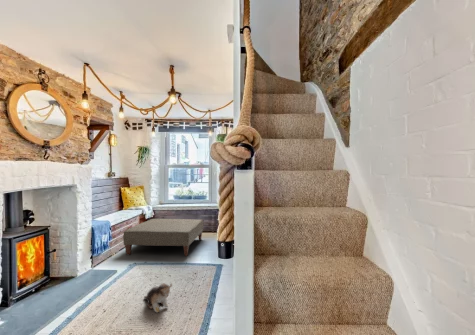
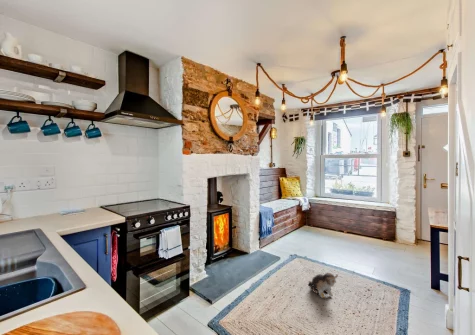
ottoman: present [123,219,204,256] -> none [284,211,365,253]

